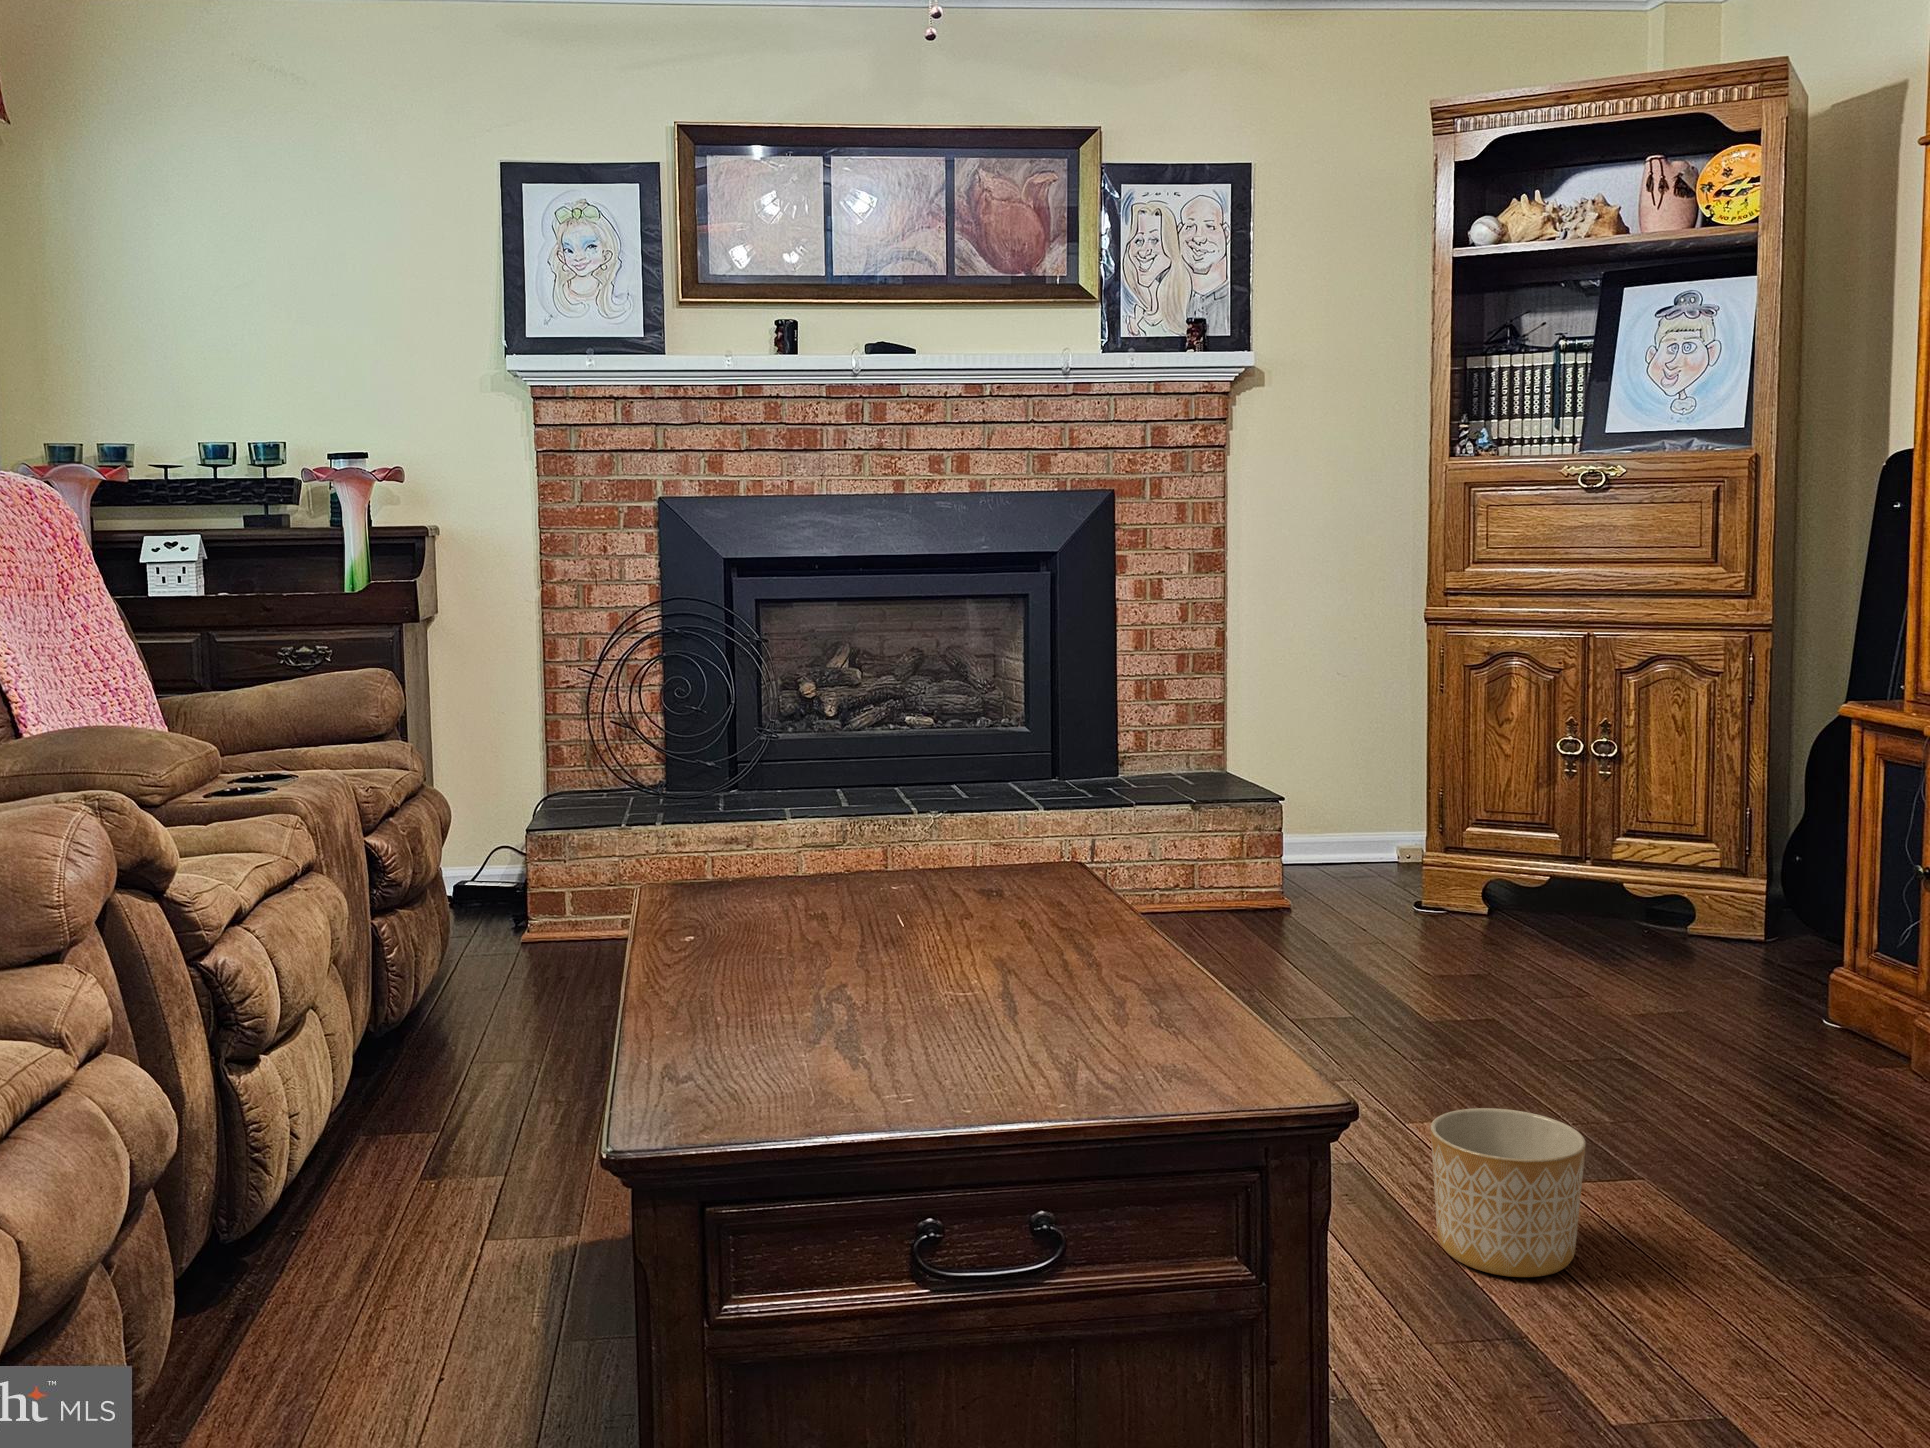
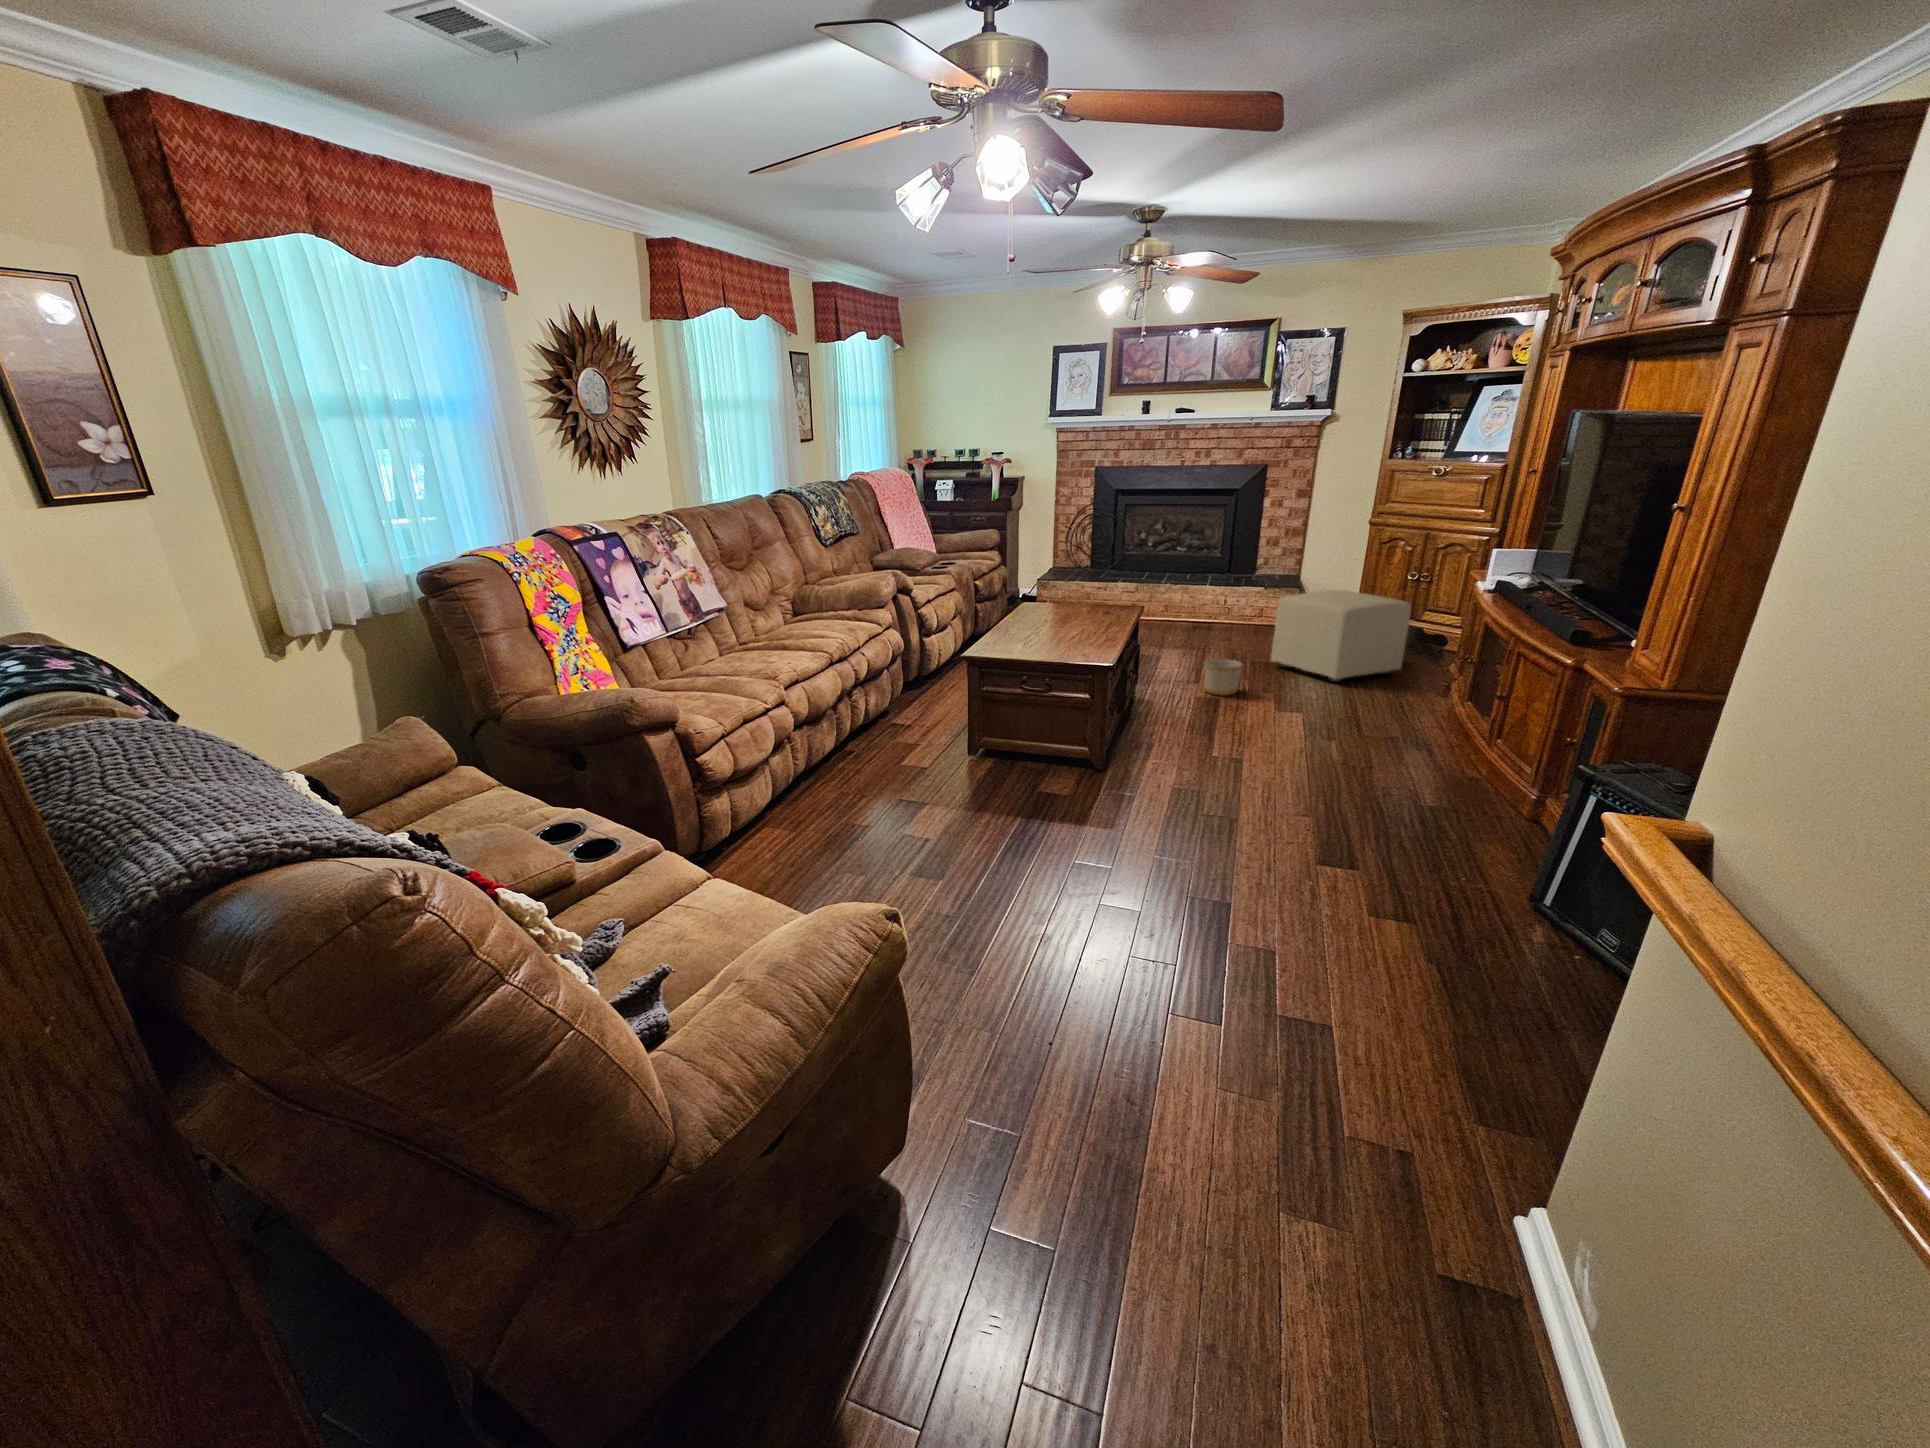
ottoman: none [1457,804,1845,1124] -> present [1271,590,1411,682]

